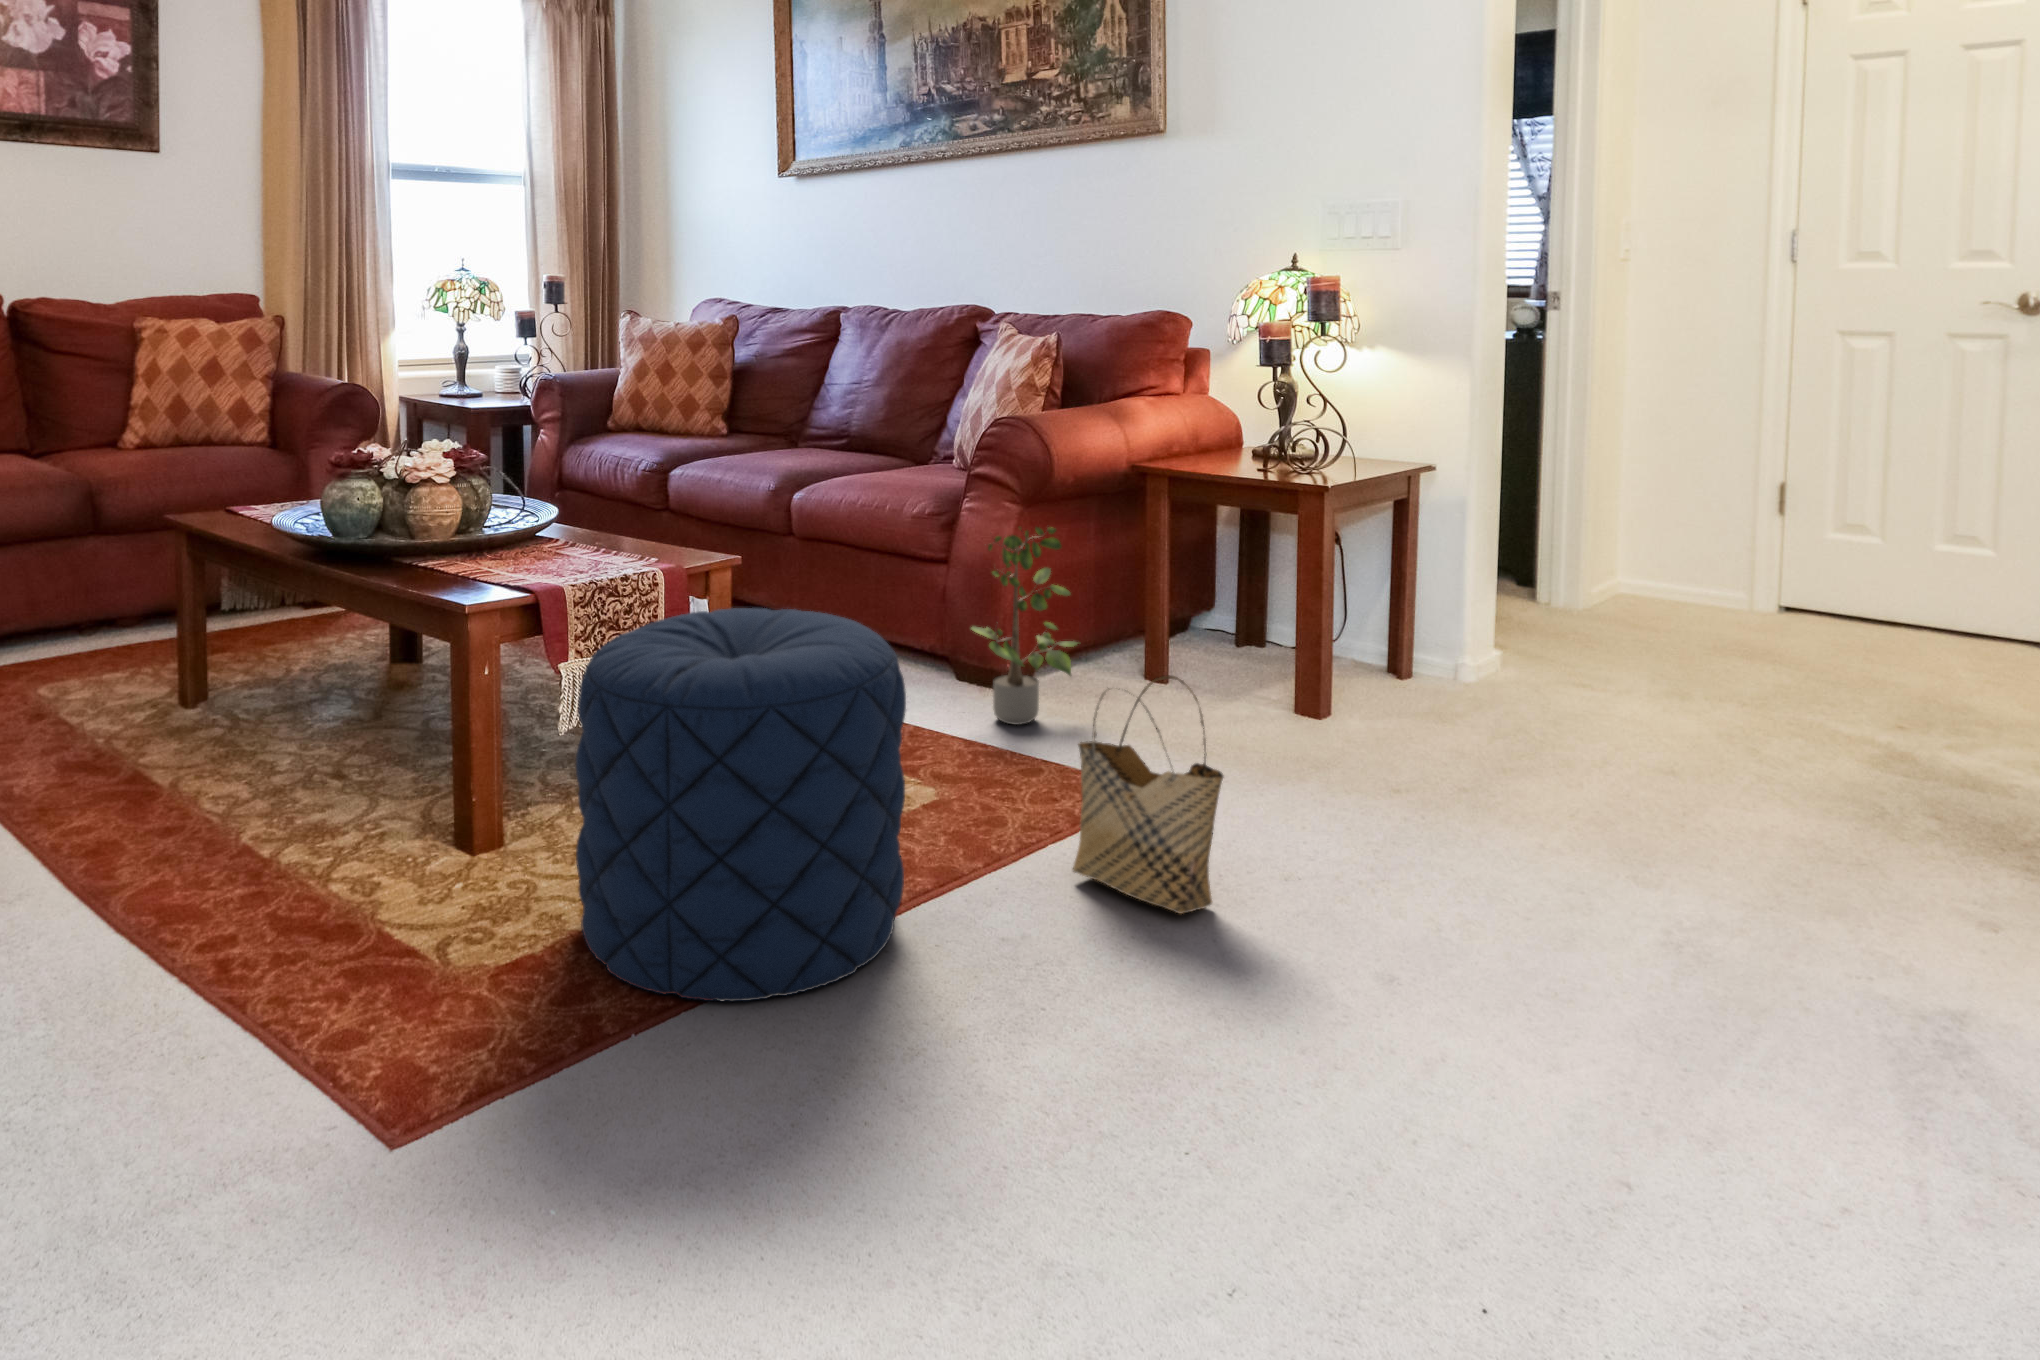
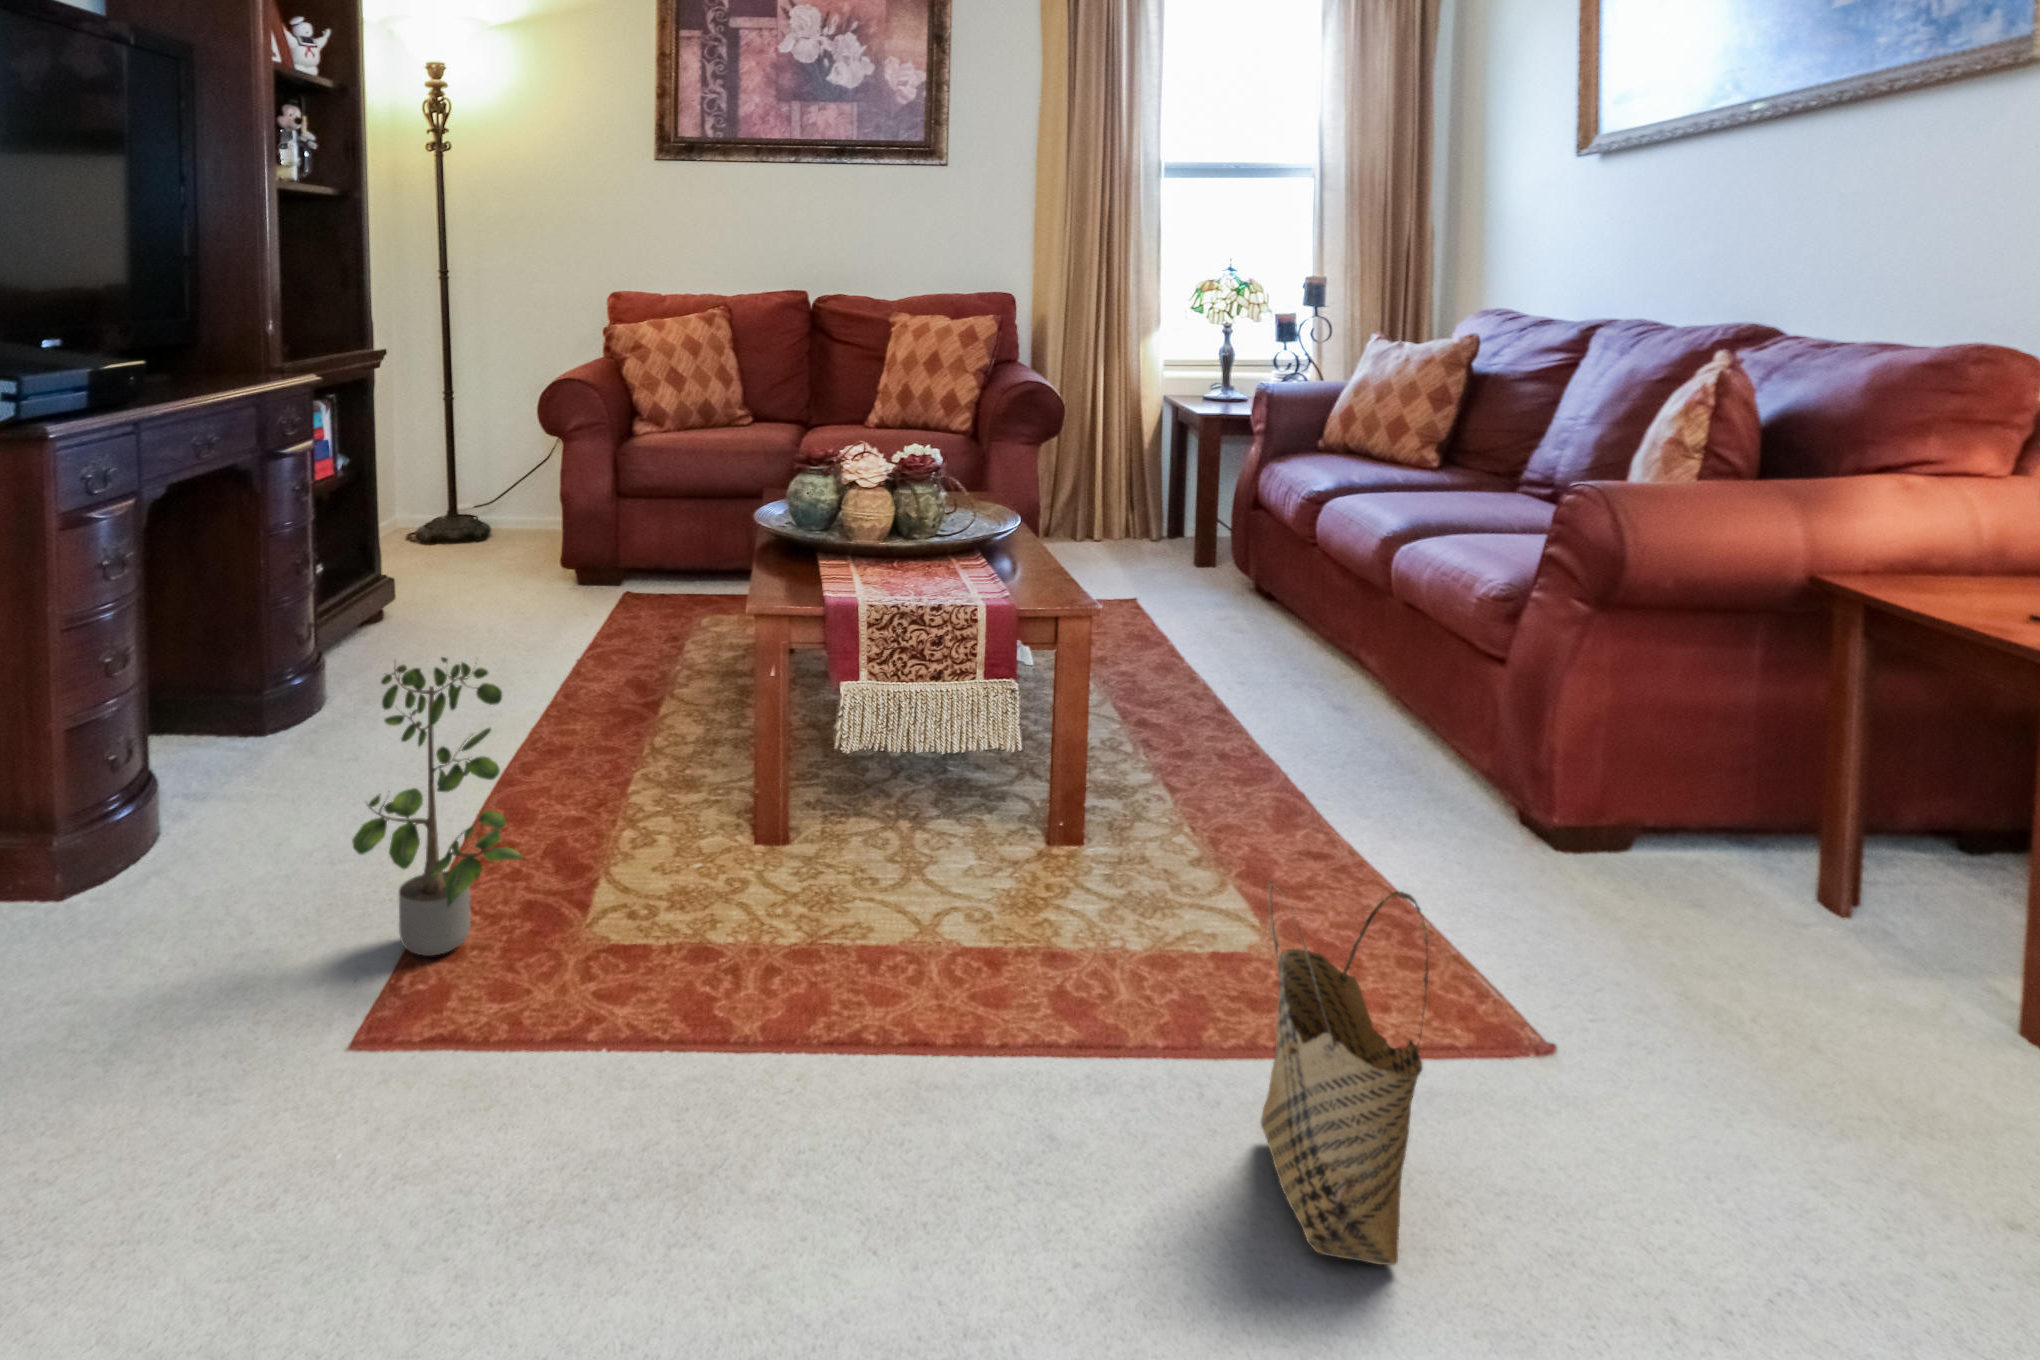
potted plant: present [971,526,1078,725] -> present [352,657,524,956]
pouf: present [576,608,906,1002] -> none [654,656,1029,1122]

